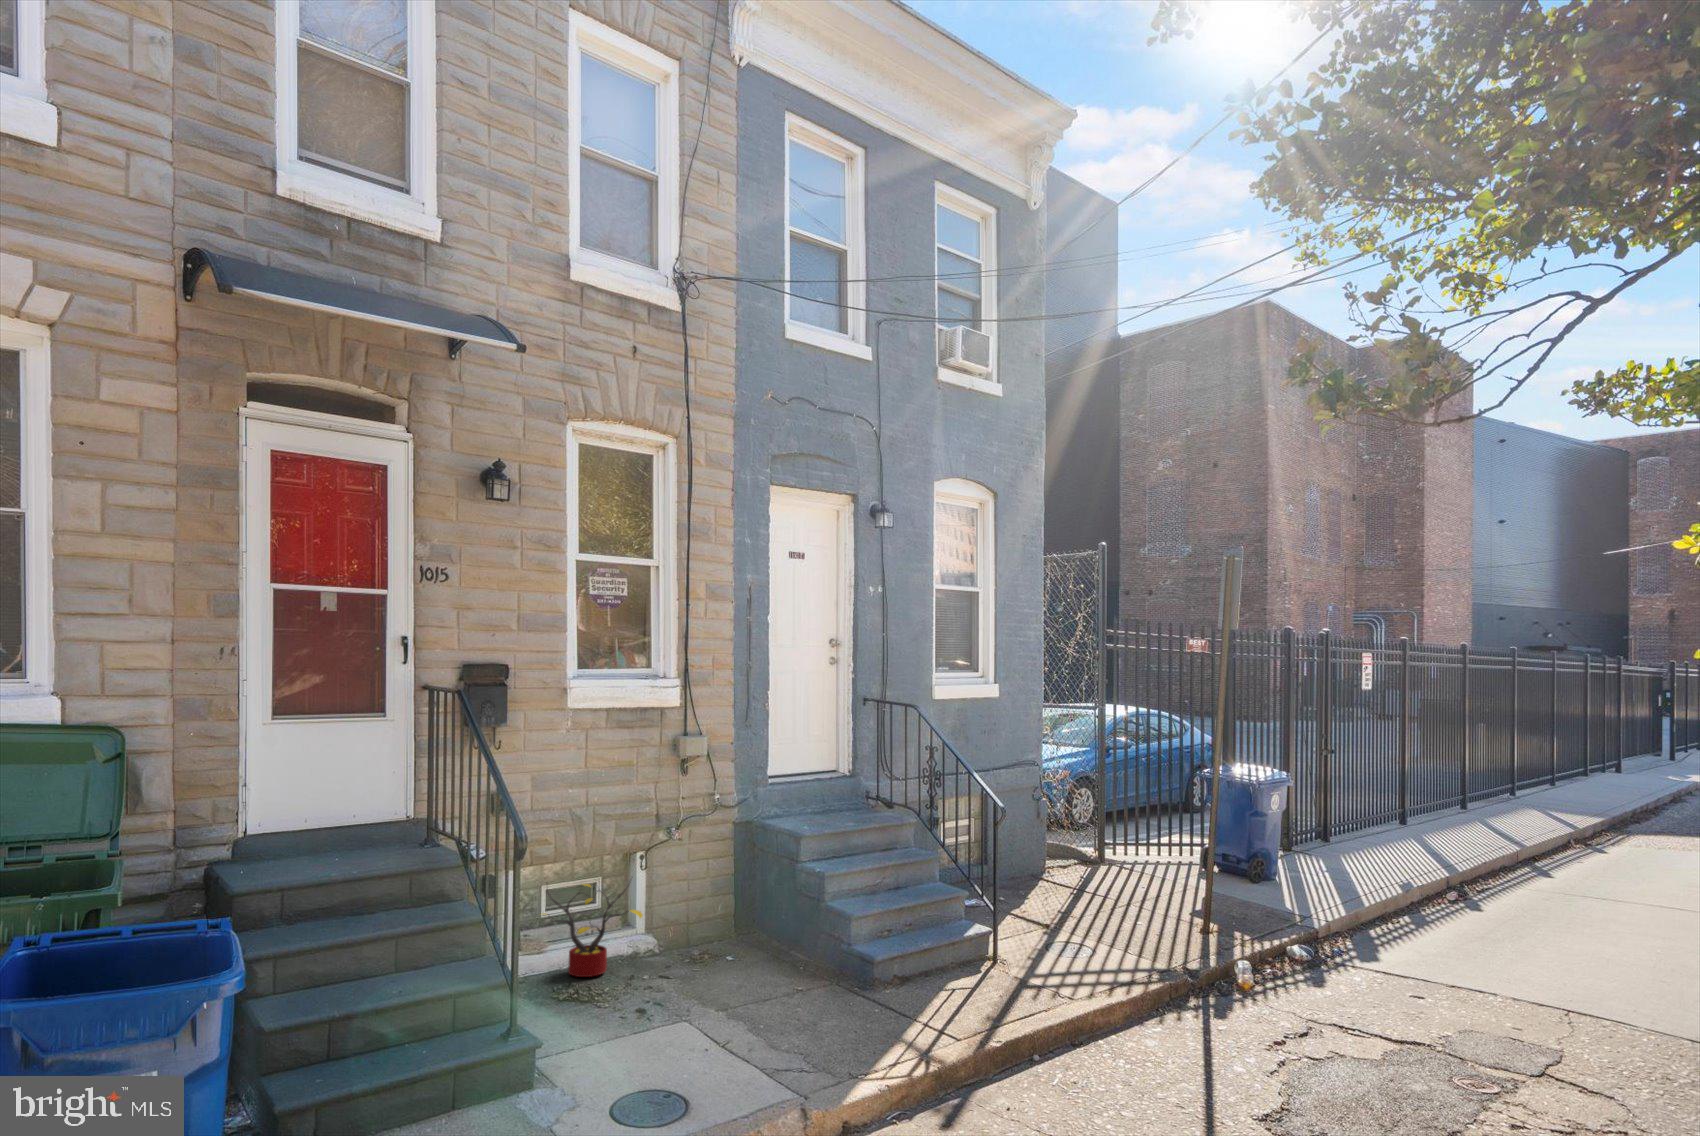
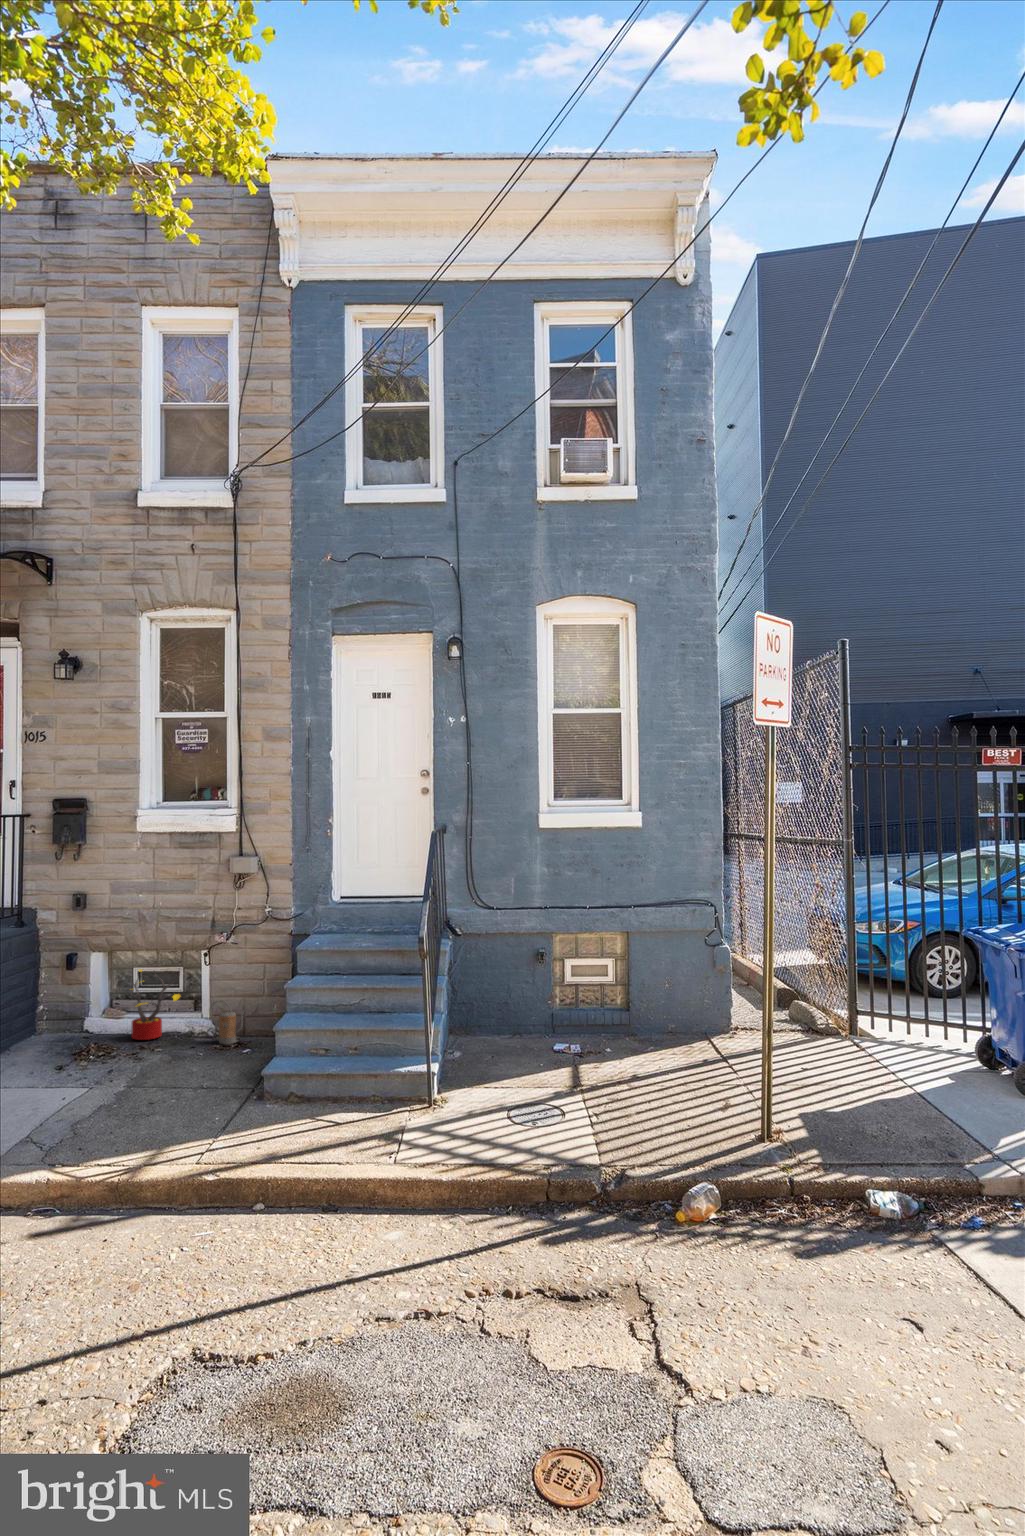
watering can: none [674,909,714,963] -> present [209,1000,245,1044]

